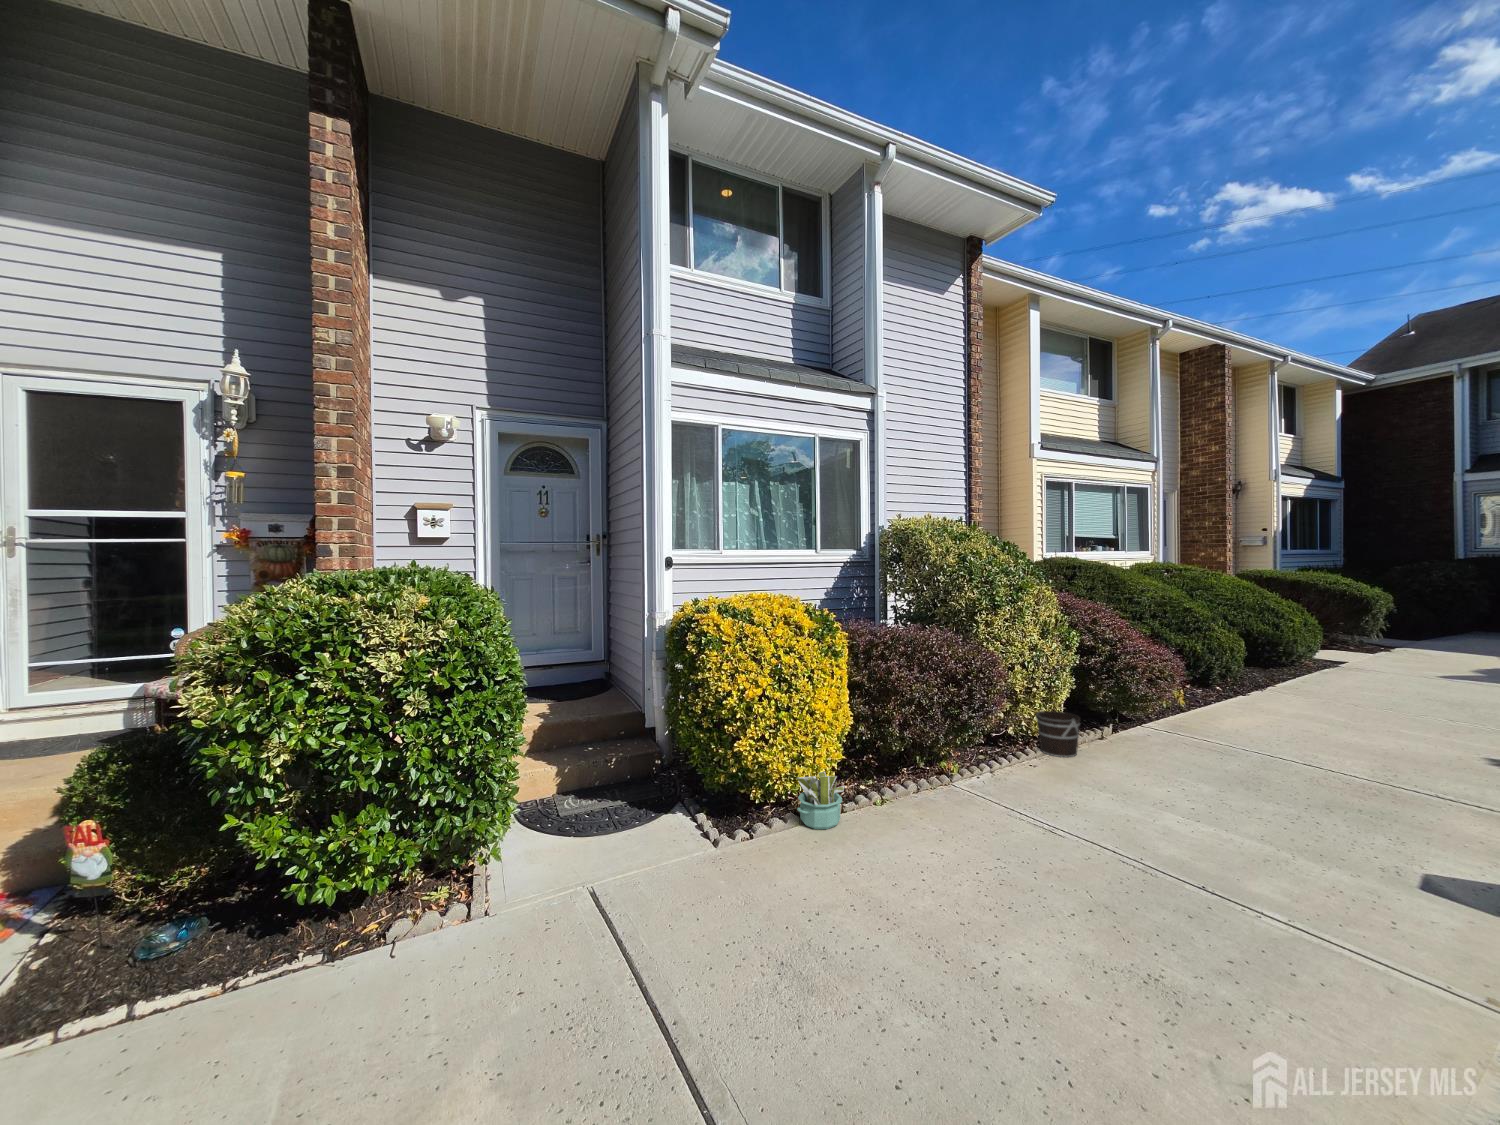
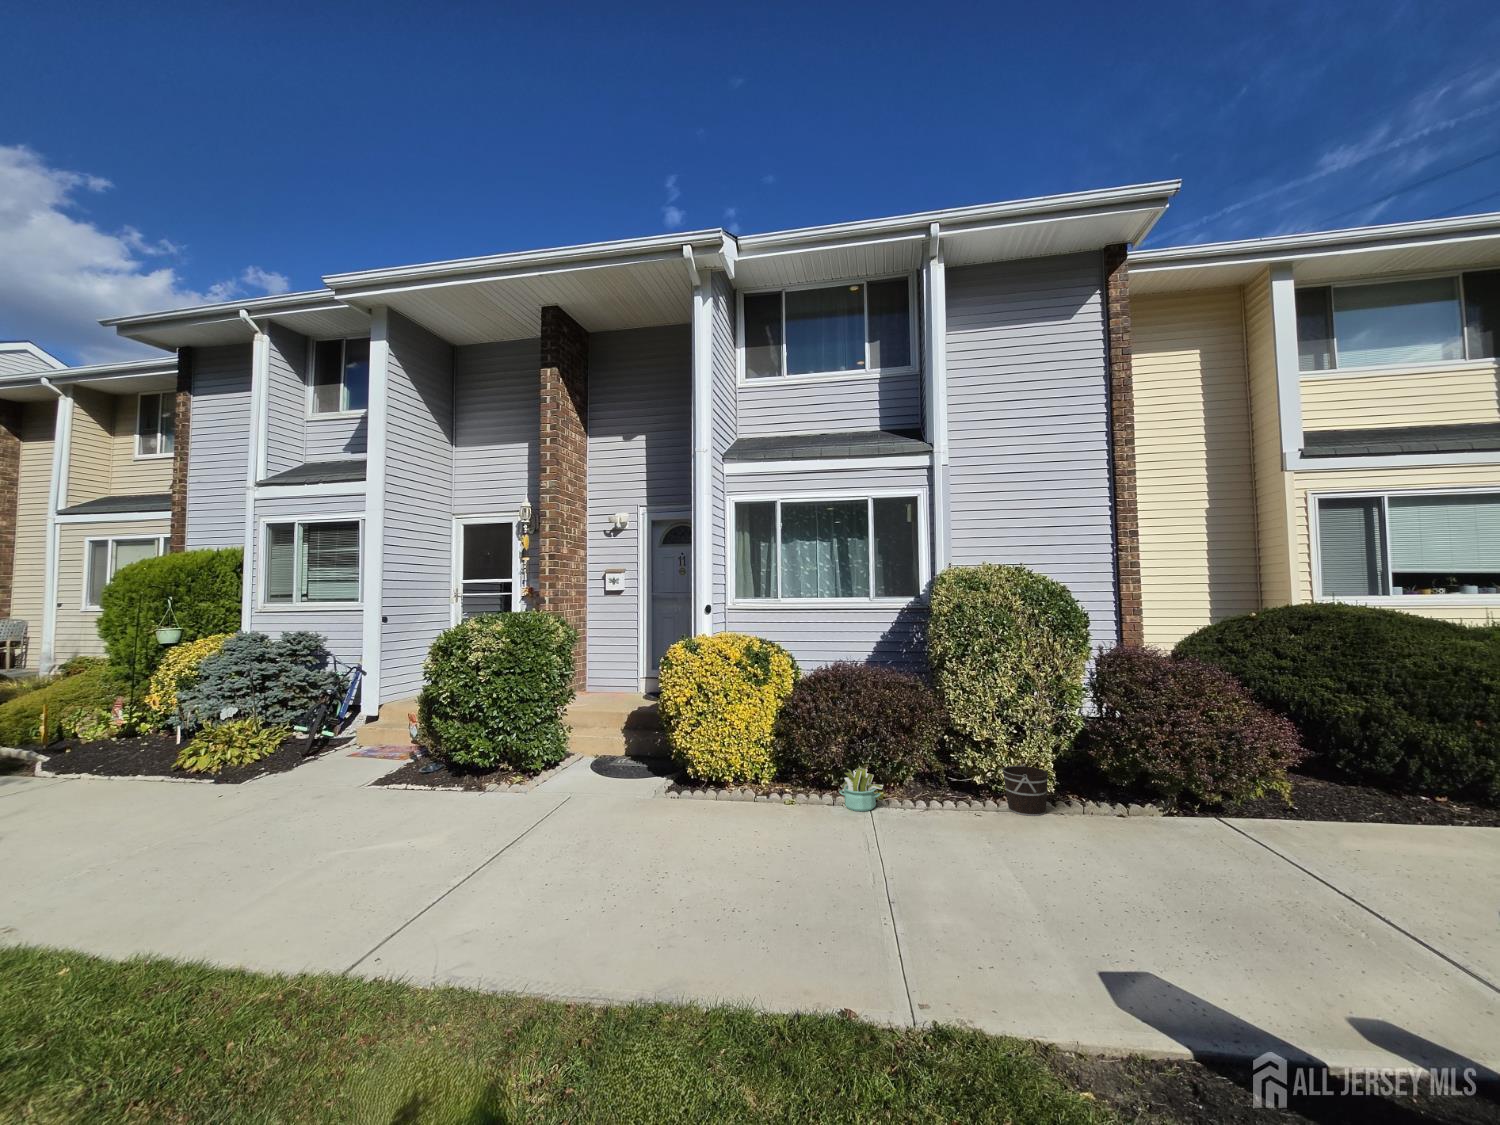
decorative plant: present [796,771,845,829] -> present [839,768,883,812]

